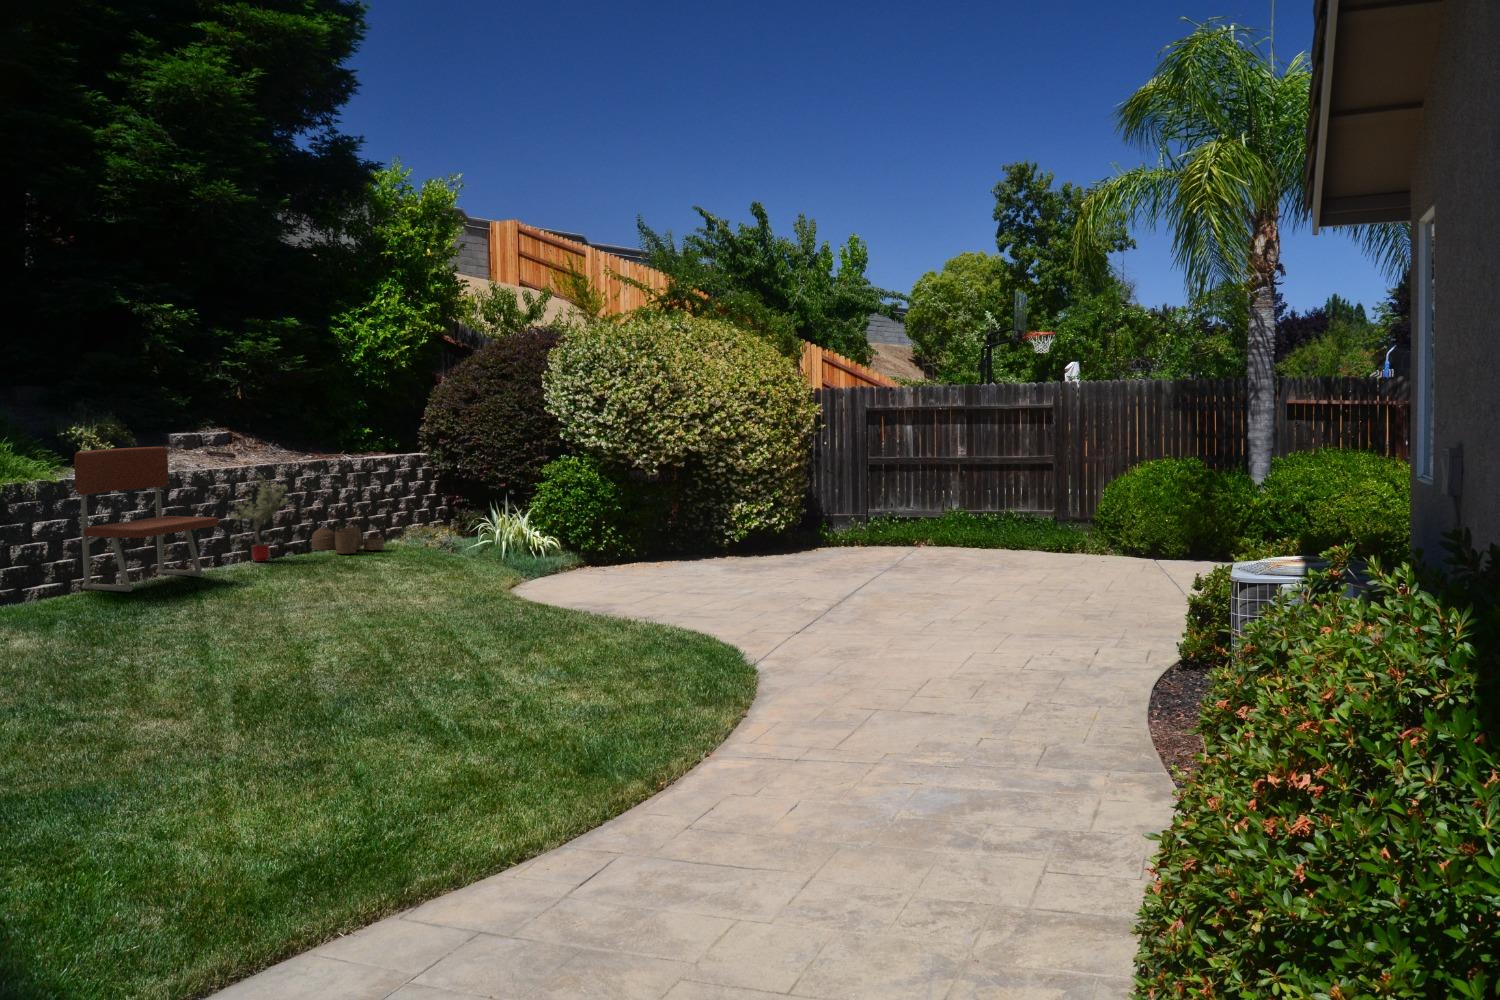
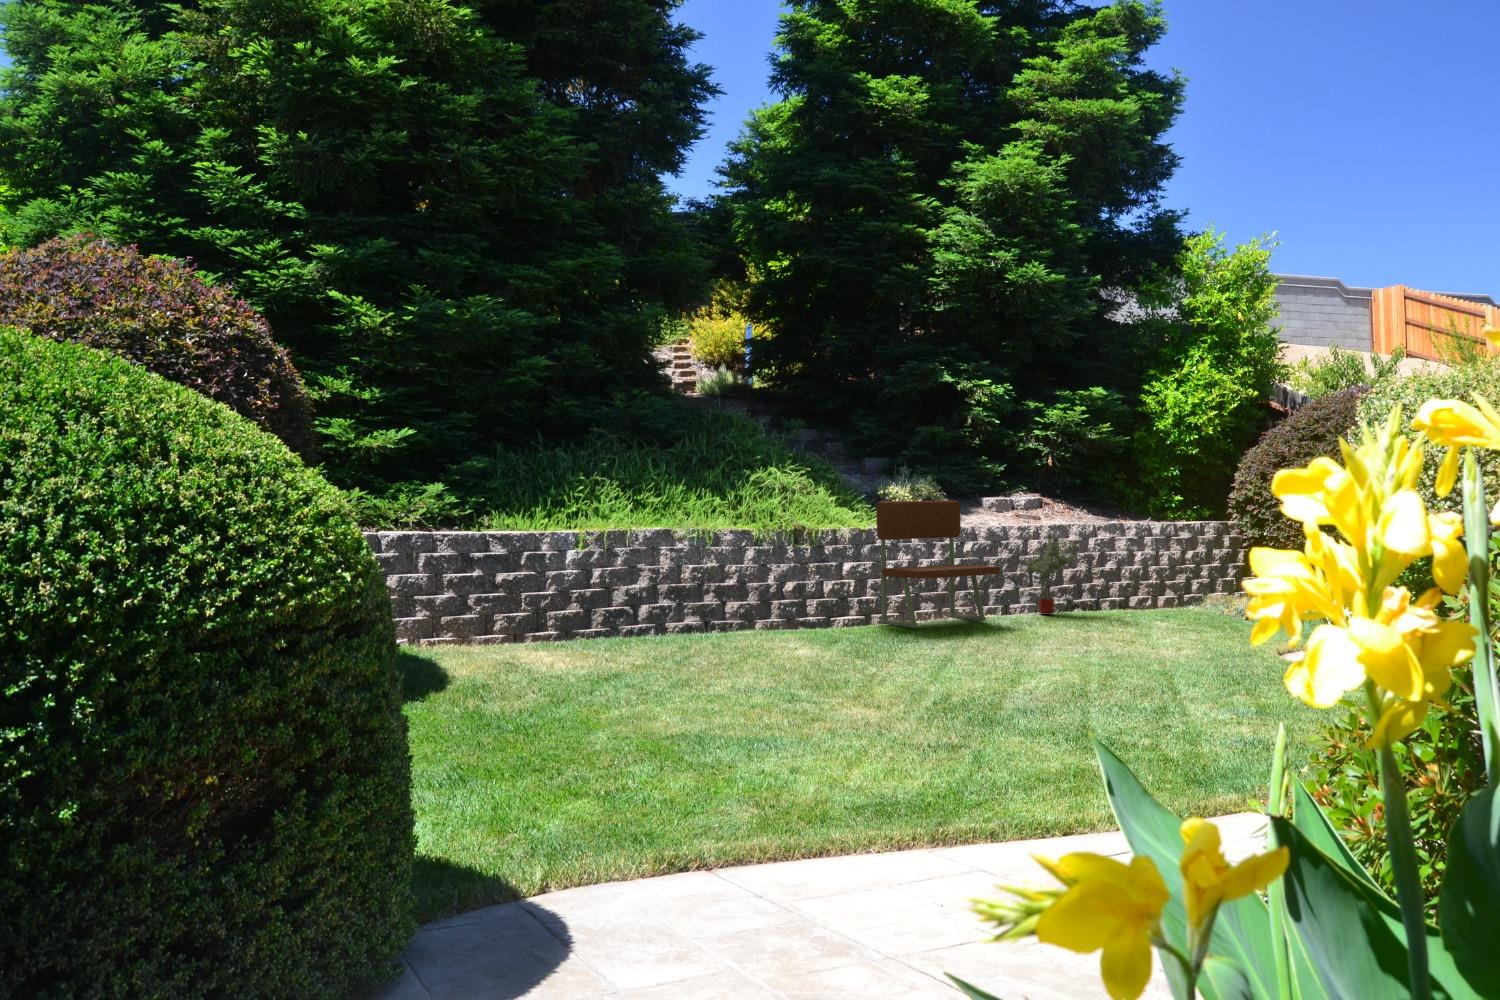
woven basket: present [312,525,384,554] -> none [1102,586,1175,614]

